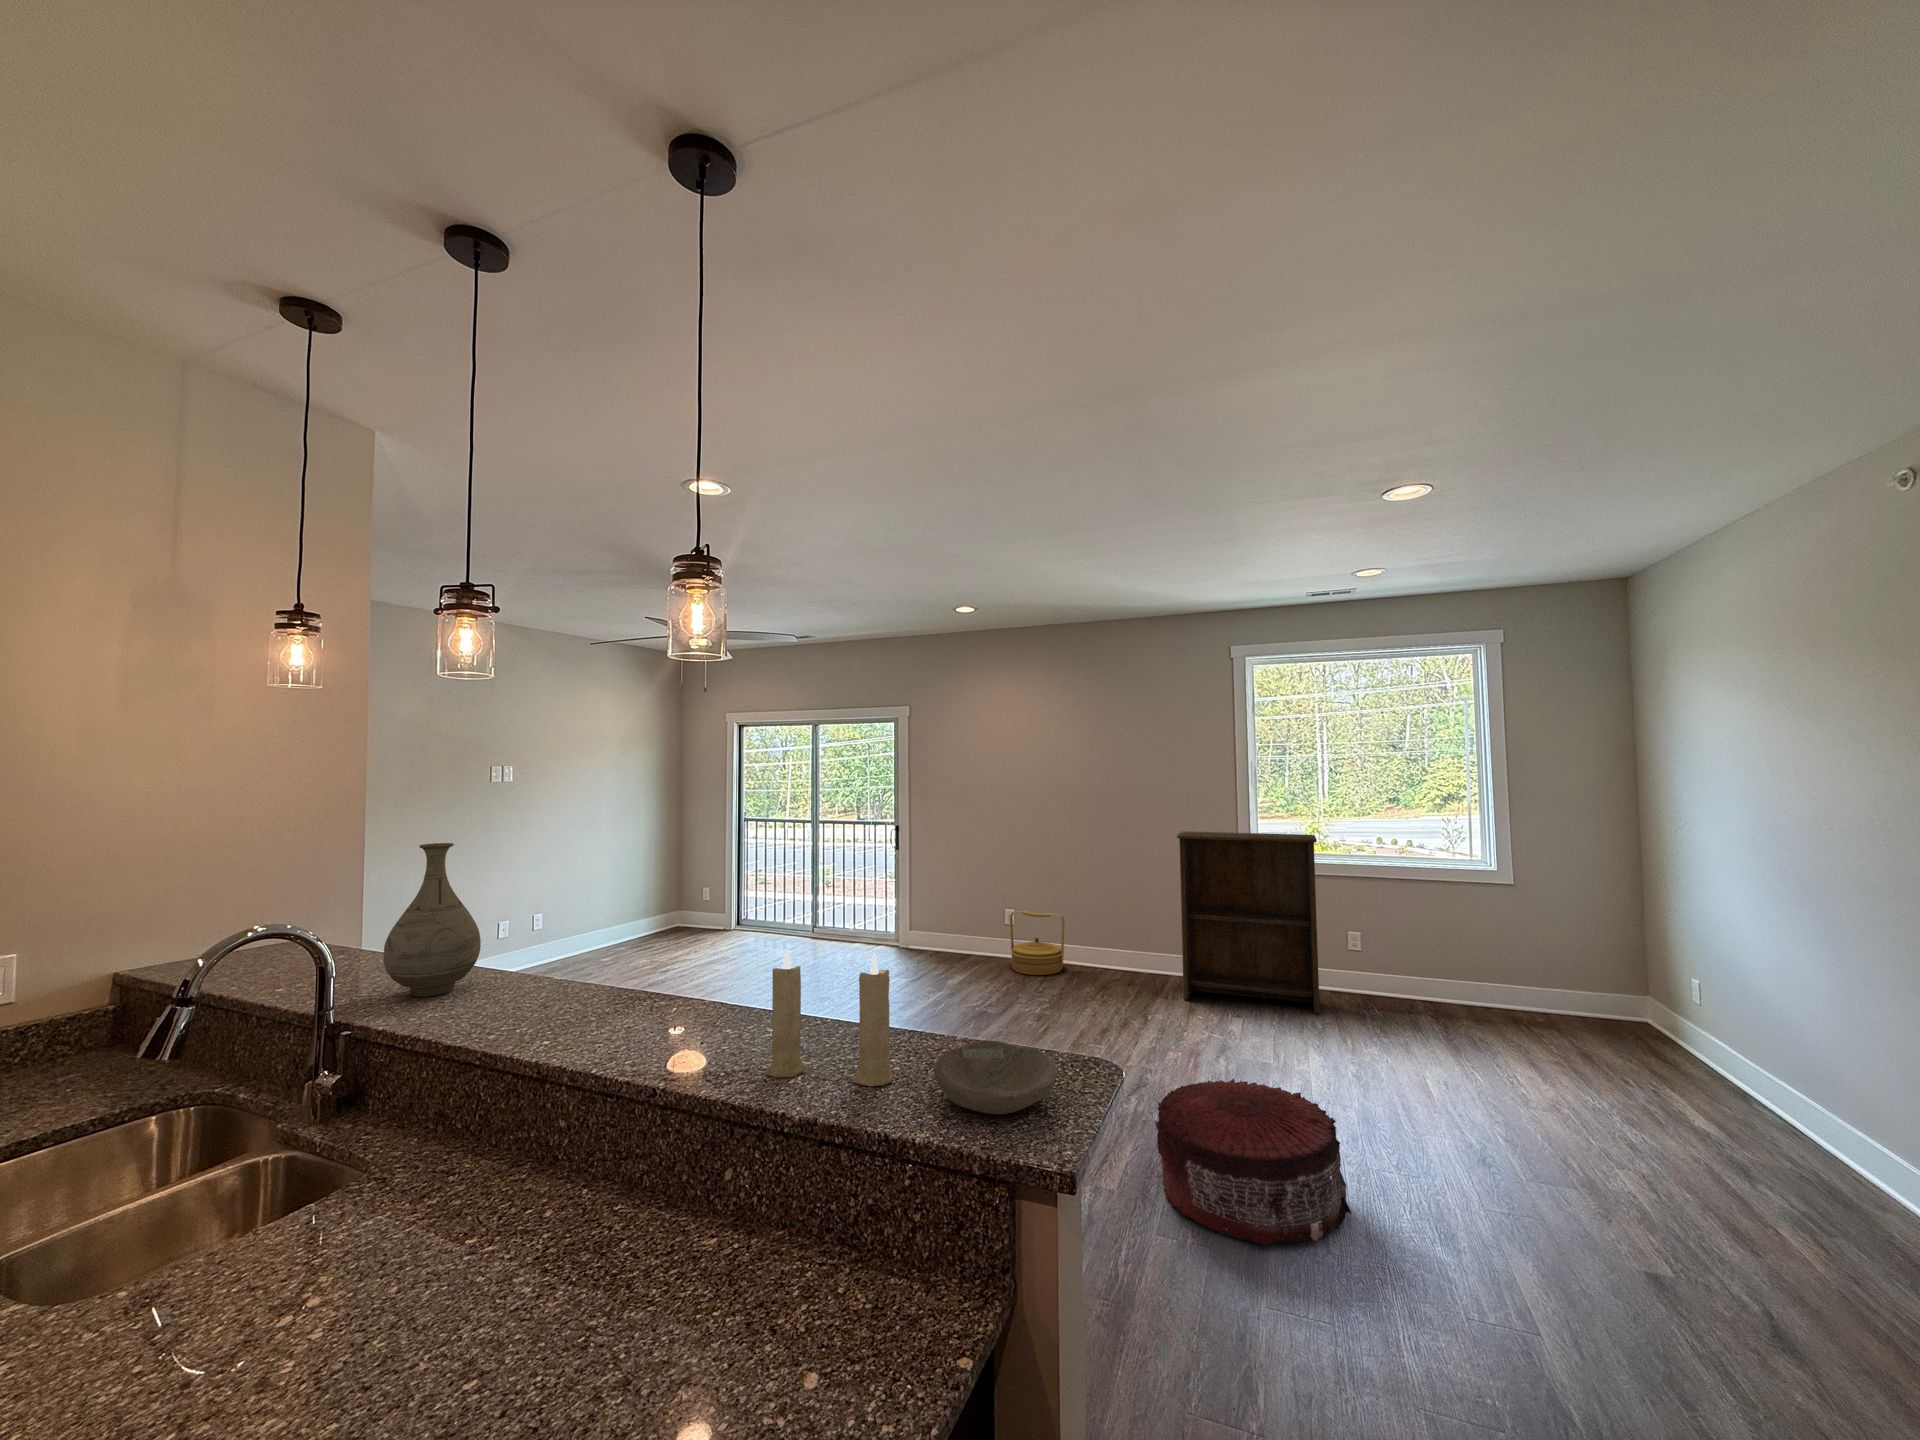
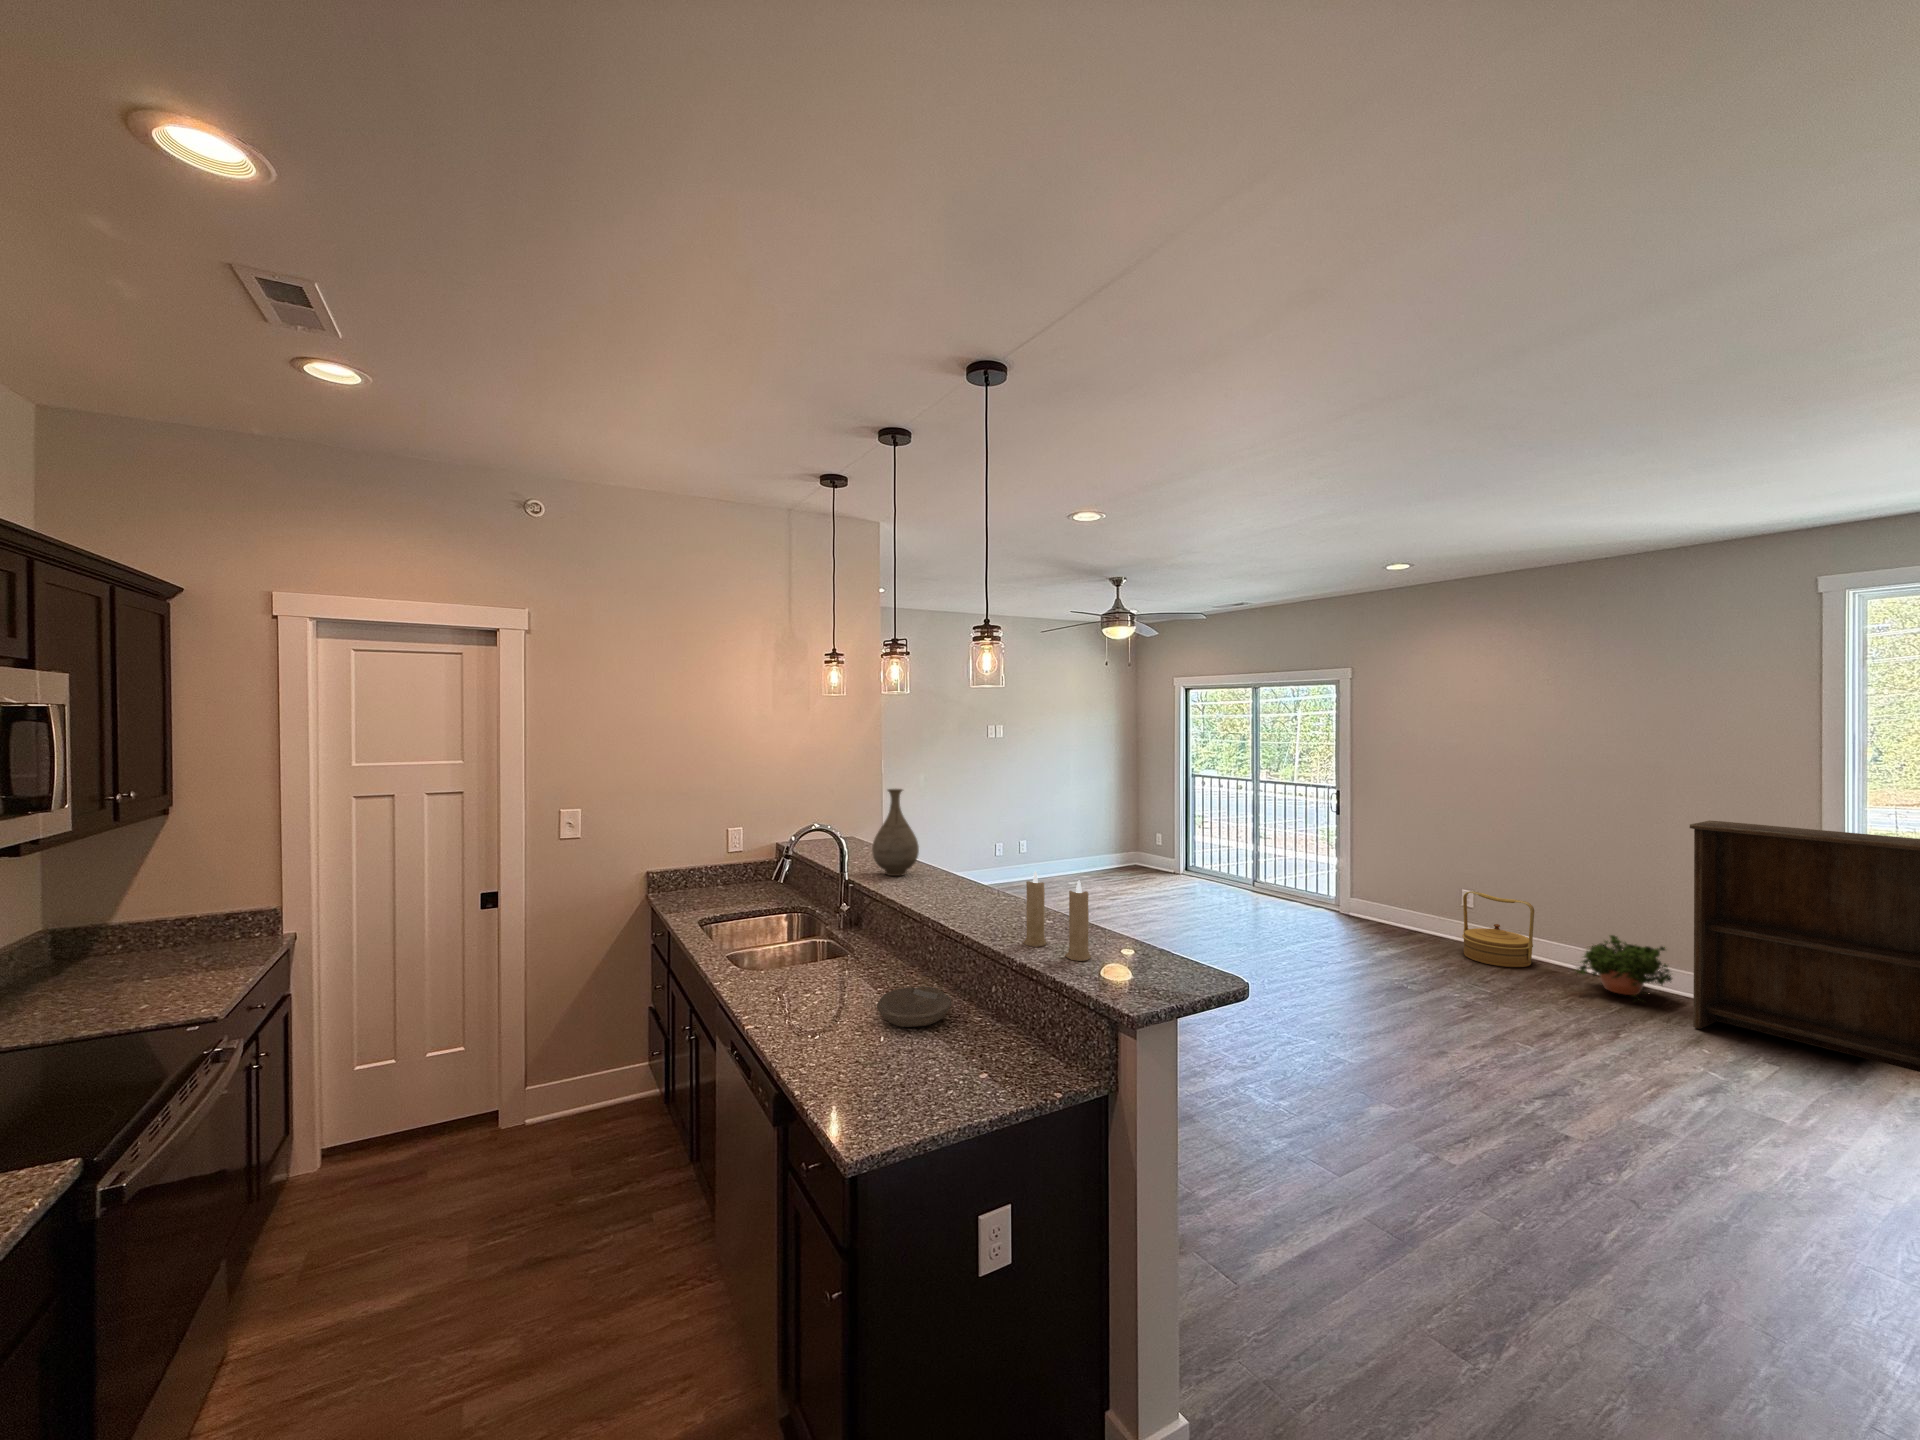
potted plant: none [1098,932,1163,988] -> present [1576,935,1673,997]
bowl: present [933,1040,1058,1114] -> present [877,987,951,1027]
pouf: present [1155,1078,1351,1246] -> none [1509,1091,1762,1288]

